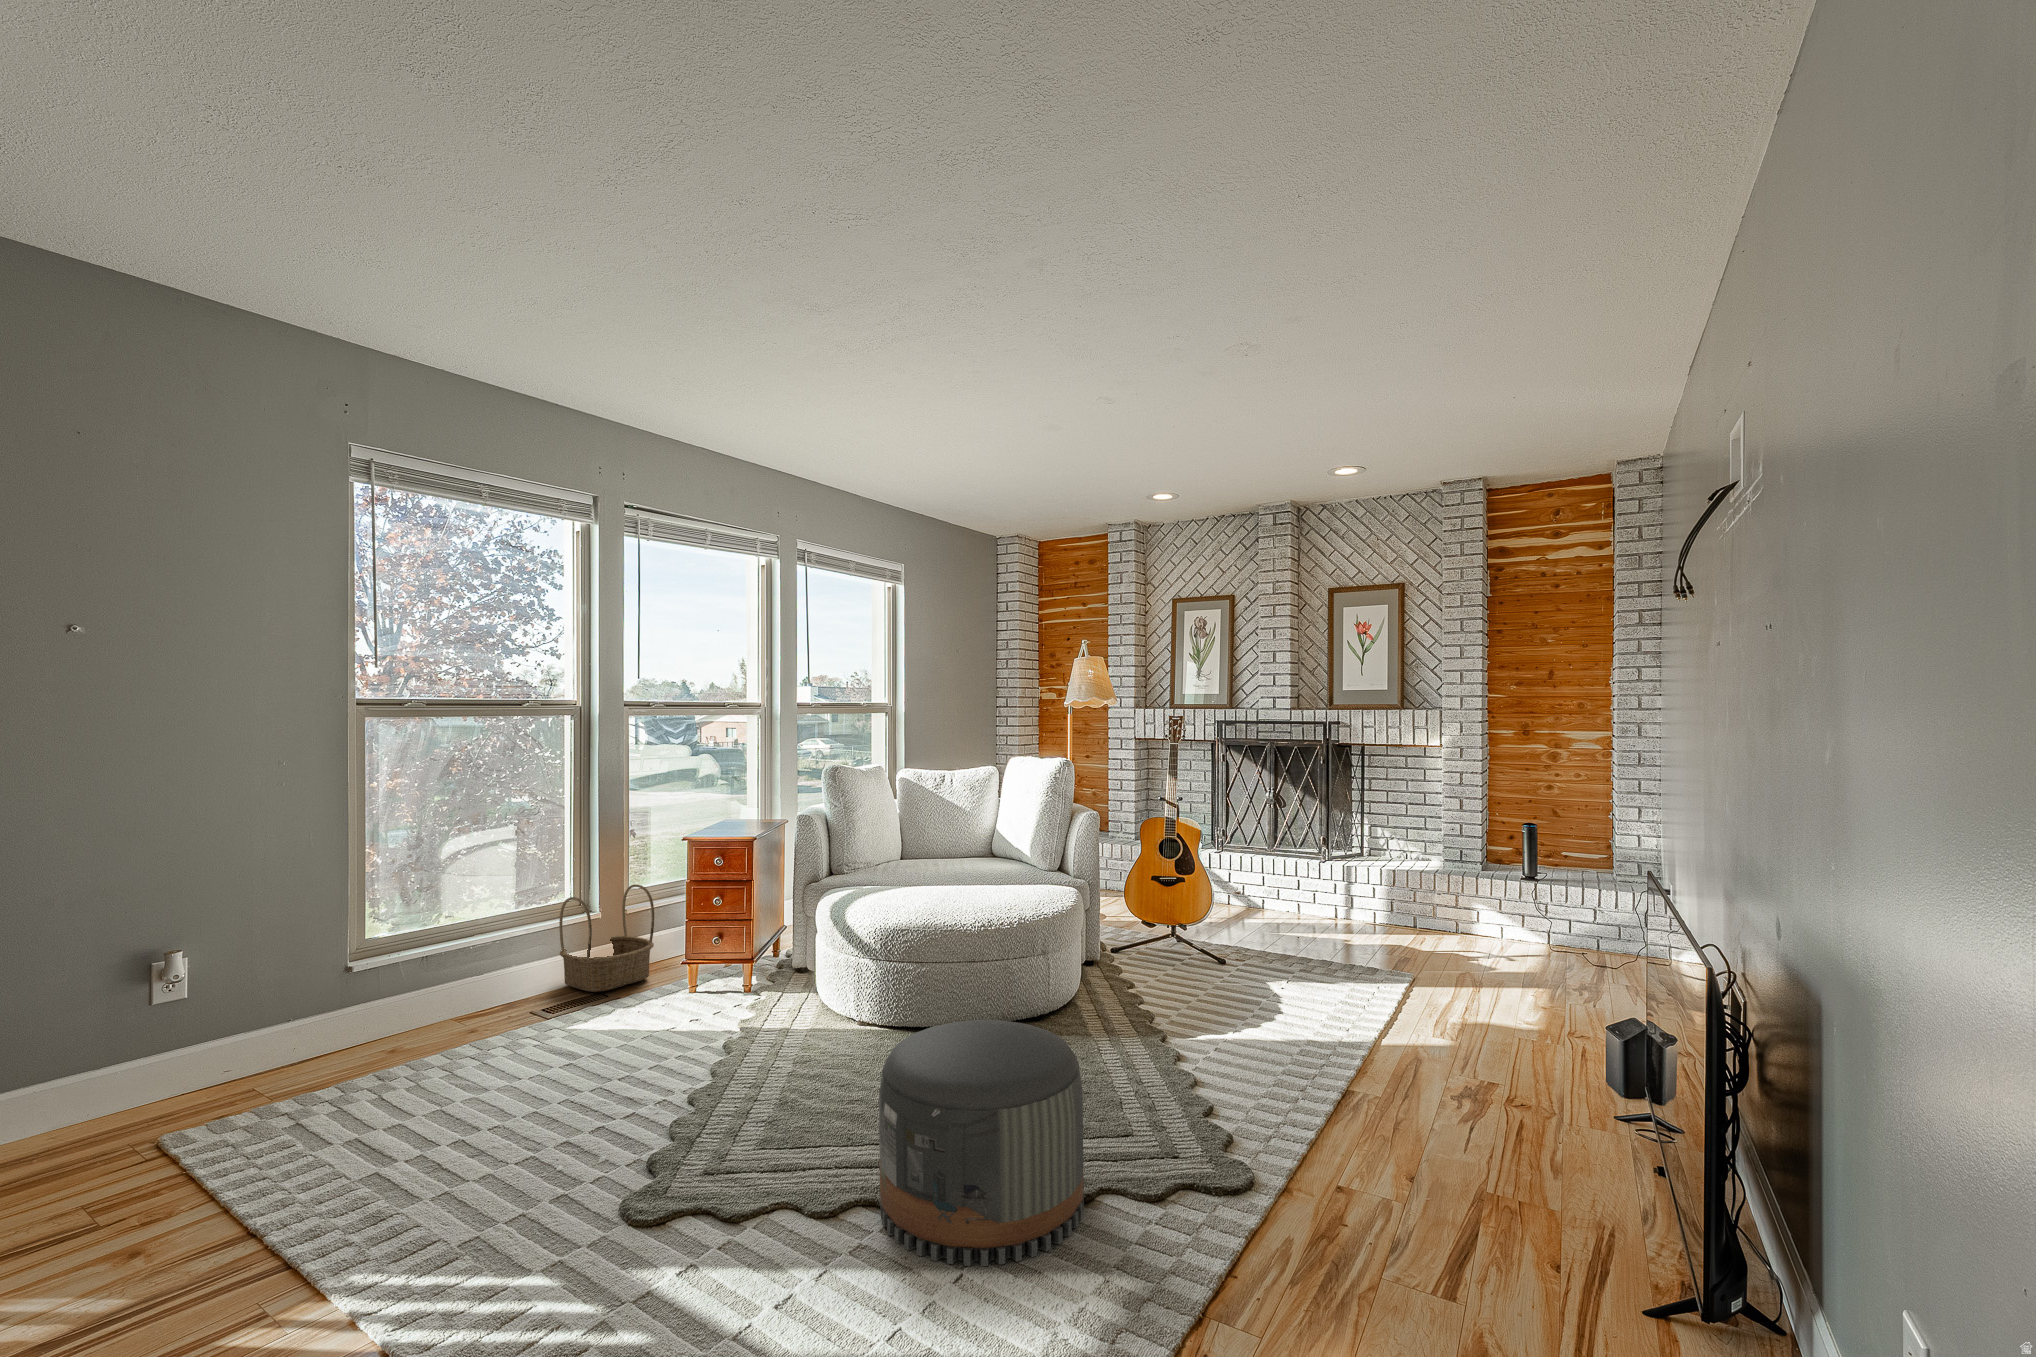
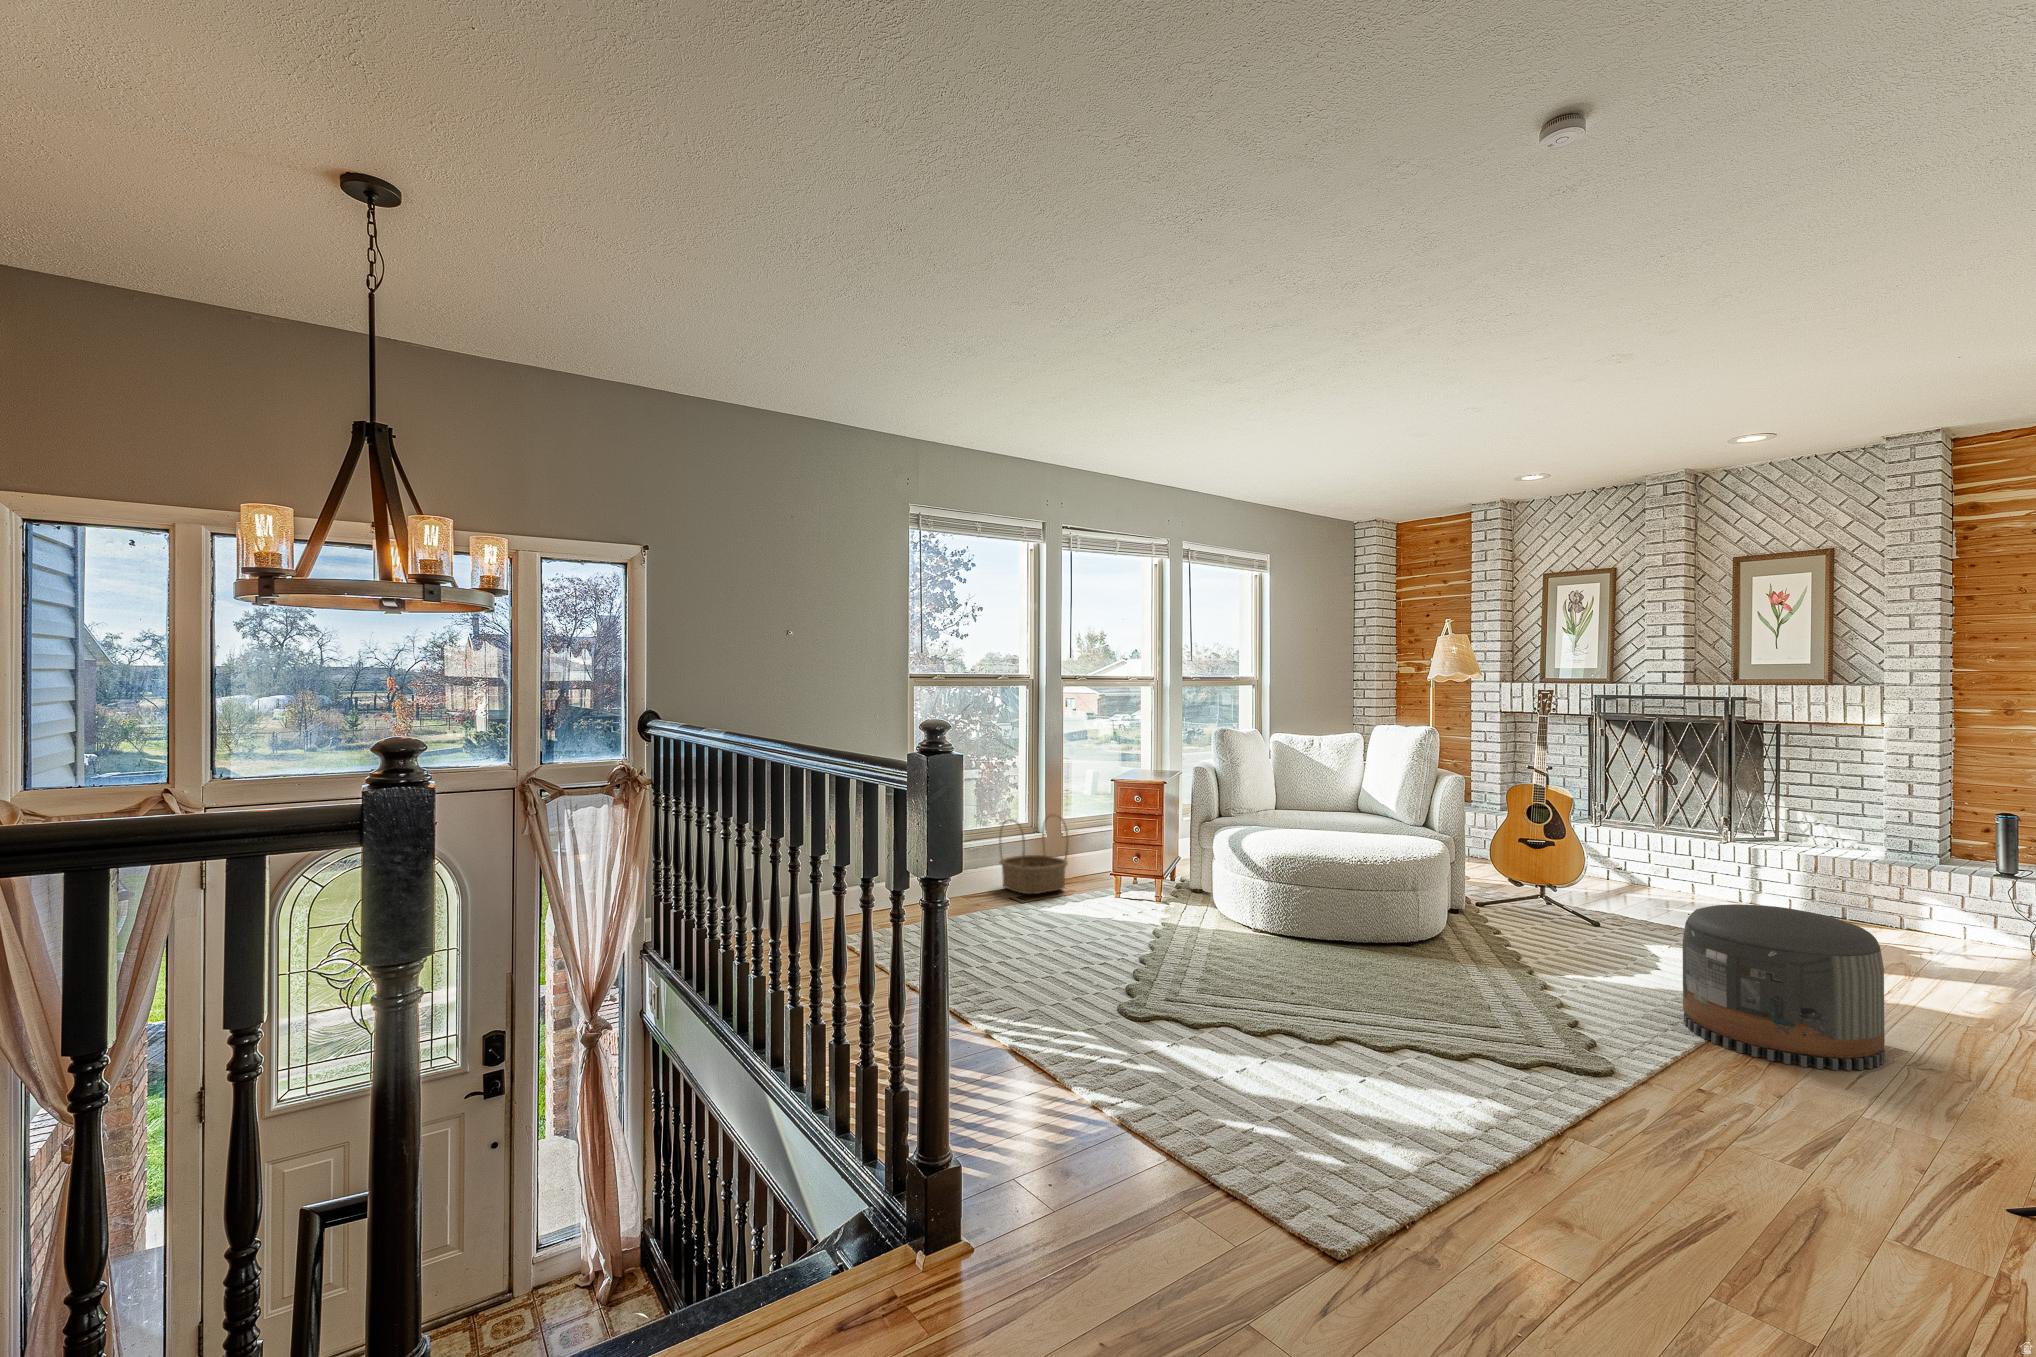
pouf: present [879,1020,1084,1266] -> present [1683,904,1885,1070]

